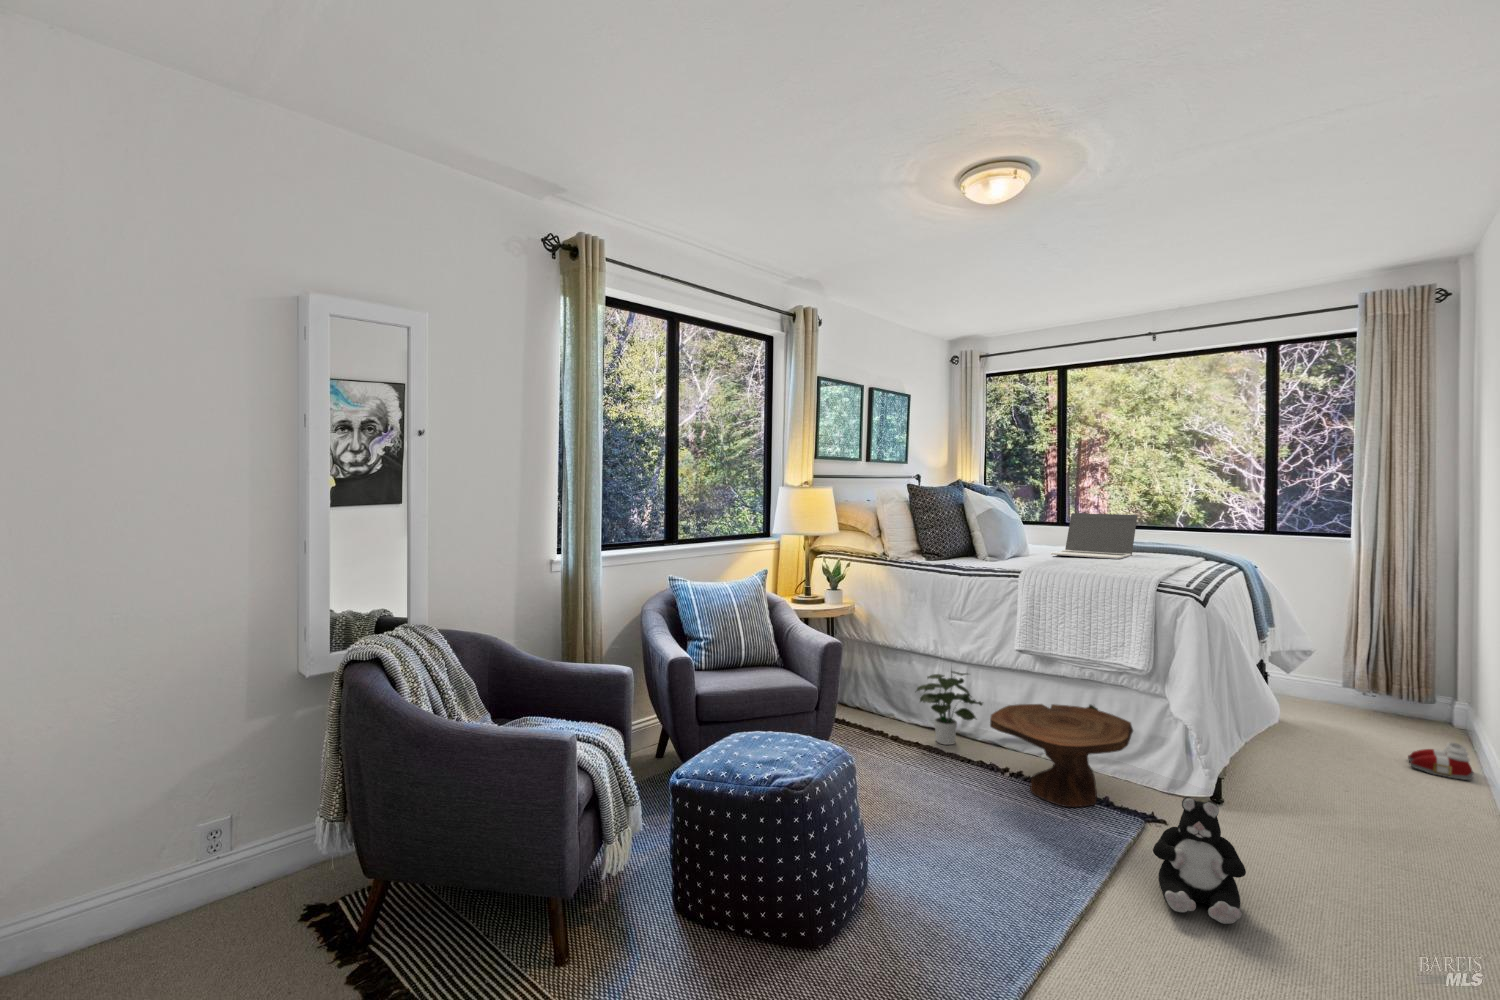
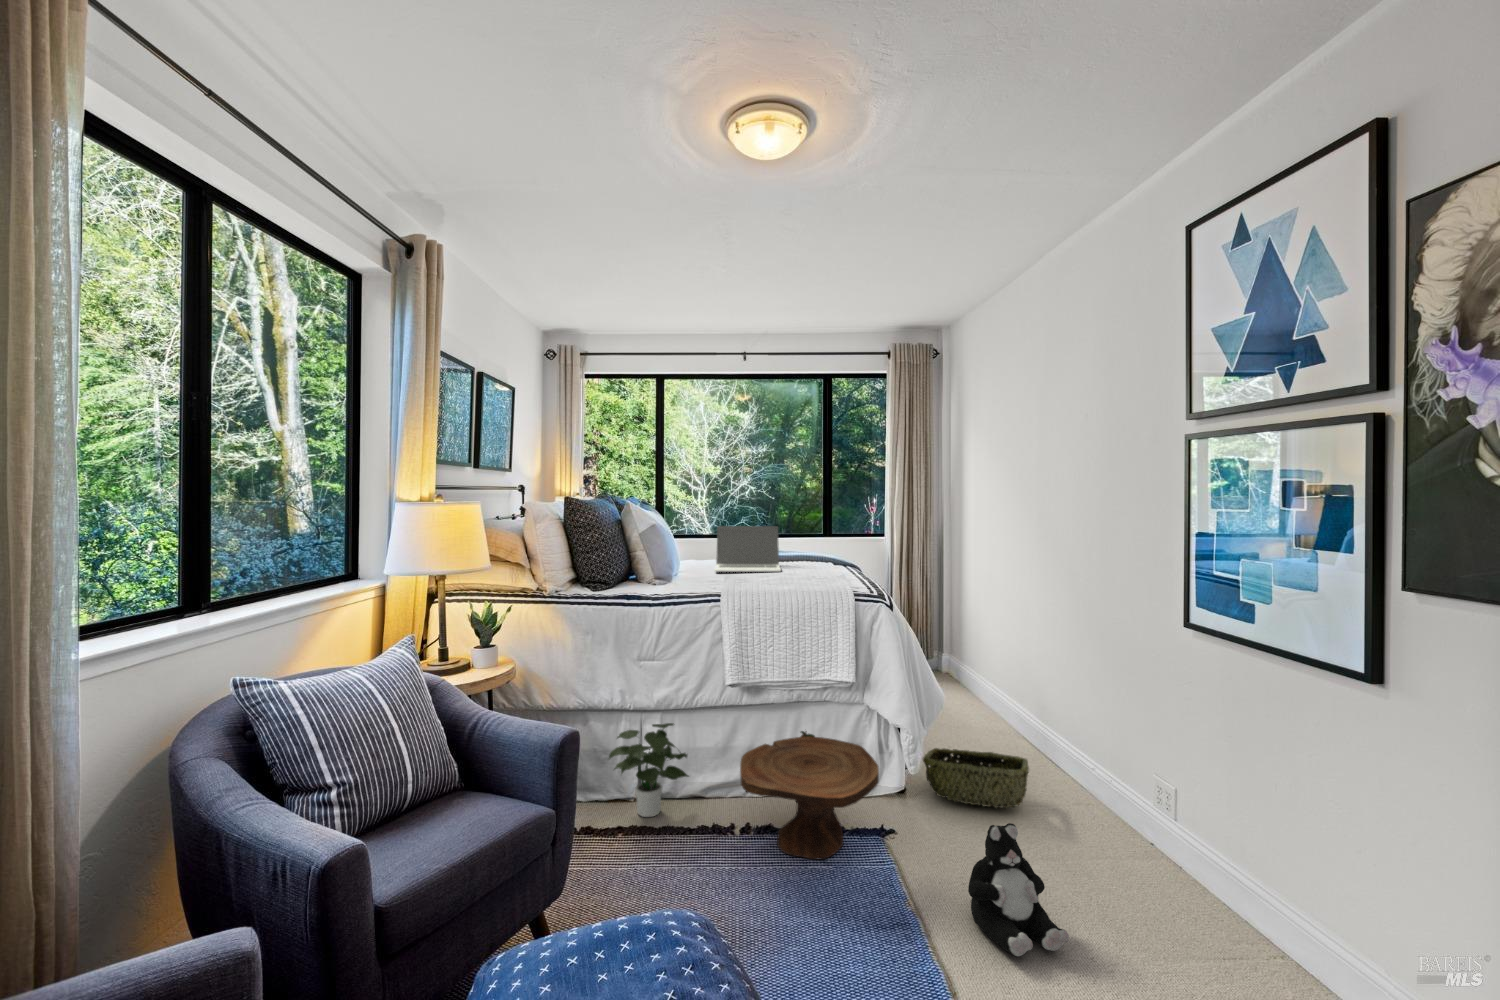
slippers: present [1408,743,1473,780] -> none [964,692,1007,721]
woven basket: none [1226,759,1380,837] -> present [923,748,1029,808]

